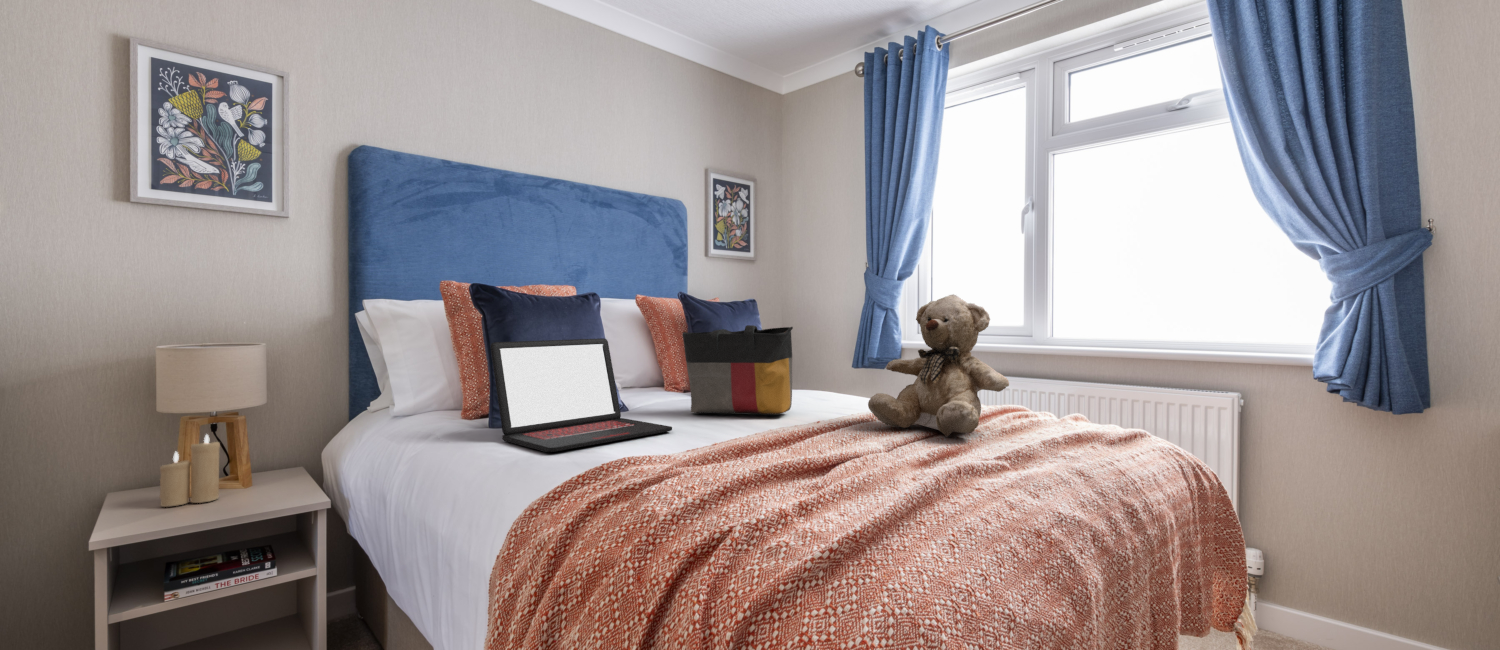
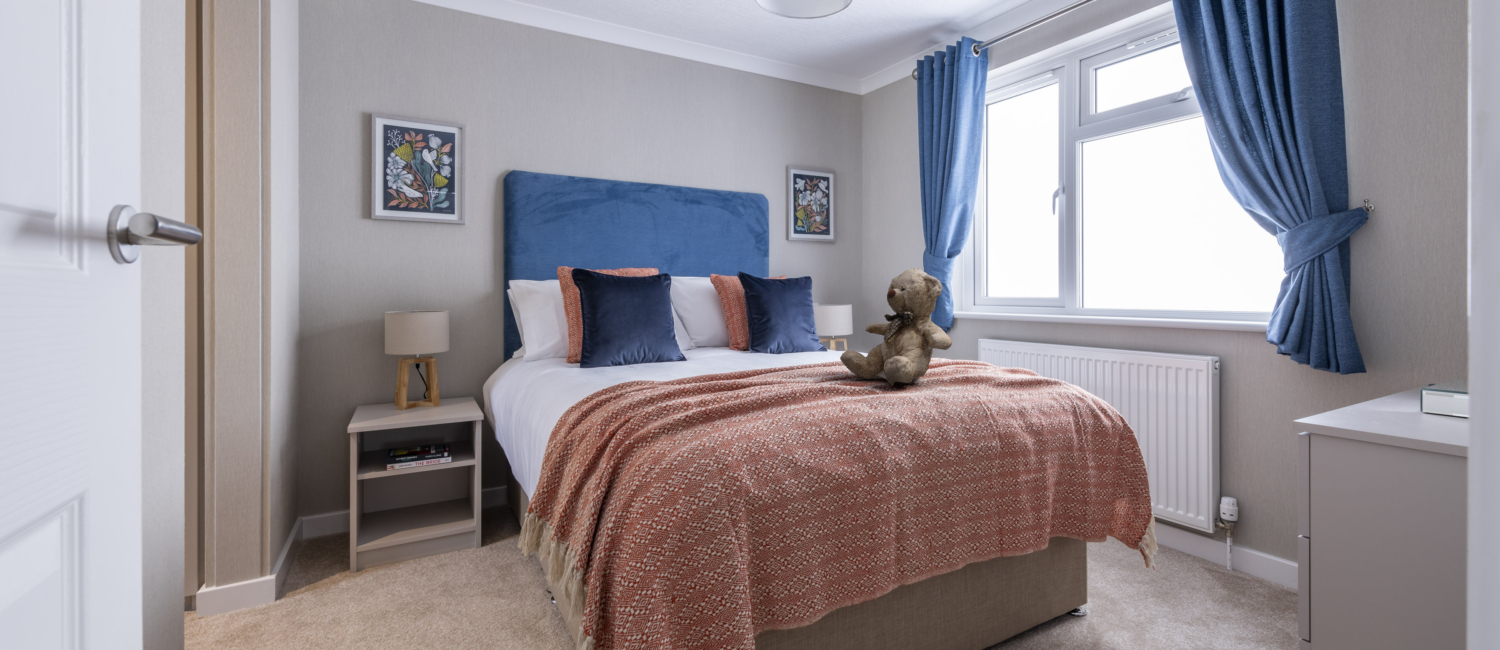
tote bag: present [682,325,793,415] -> none [716,296,800,367]
laptop: present [490,338,672,452] -> none [565,306,689,385]
candle: present [160,435,220,507] -> none [387,369,421,413]

